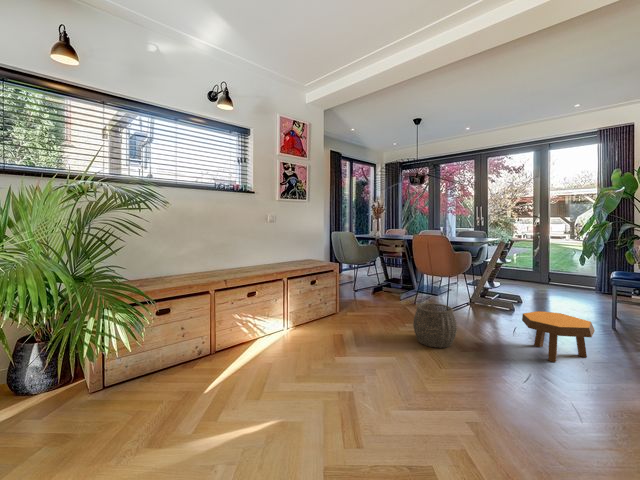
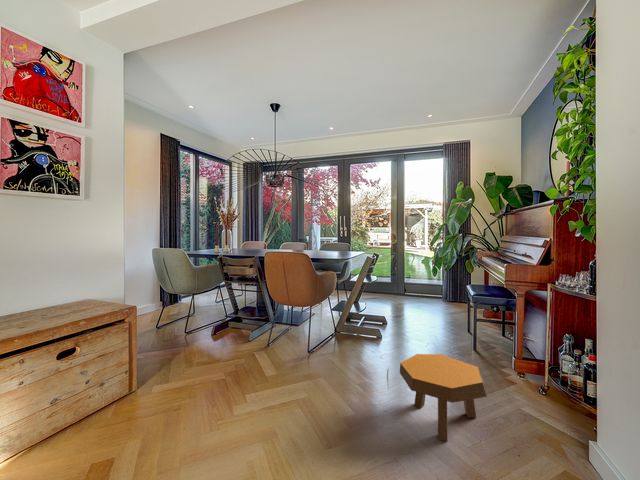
woven basket: present [413,303,457,348] -> none [245,364,315,452]

